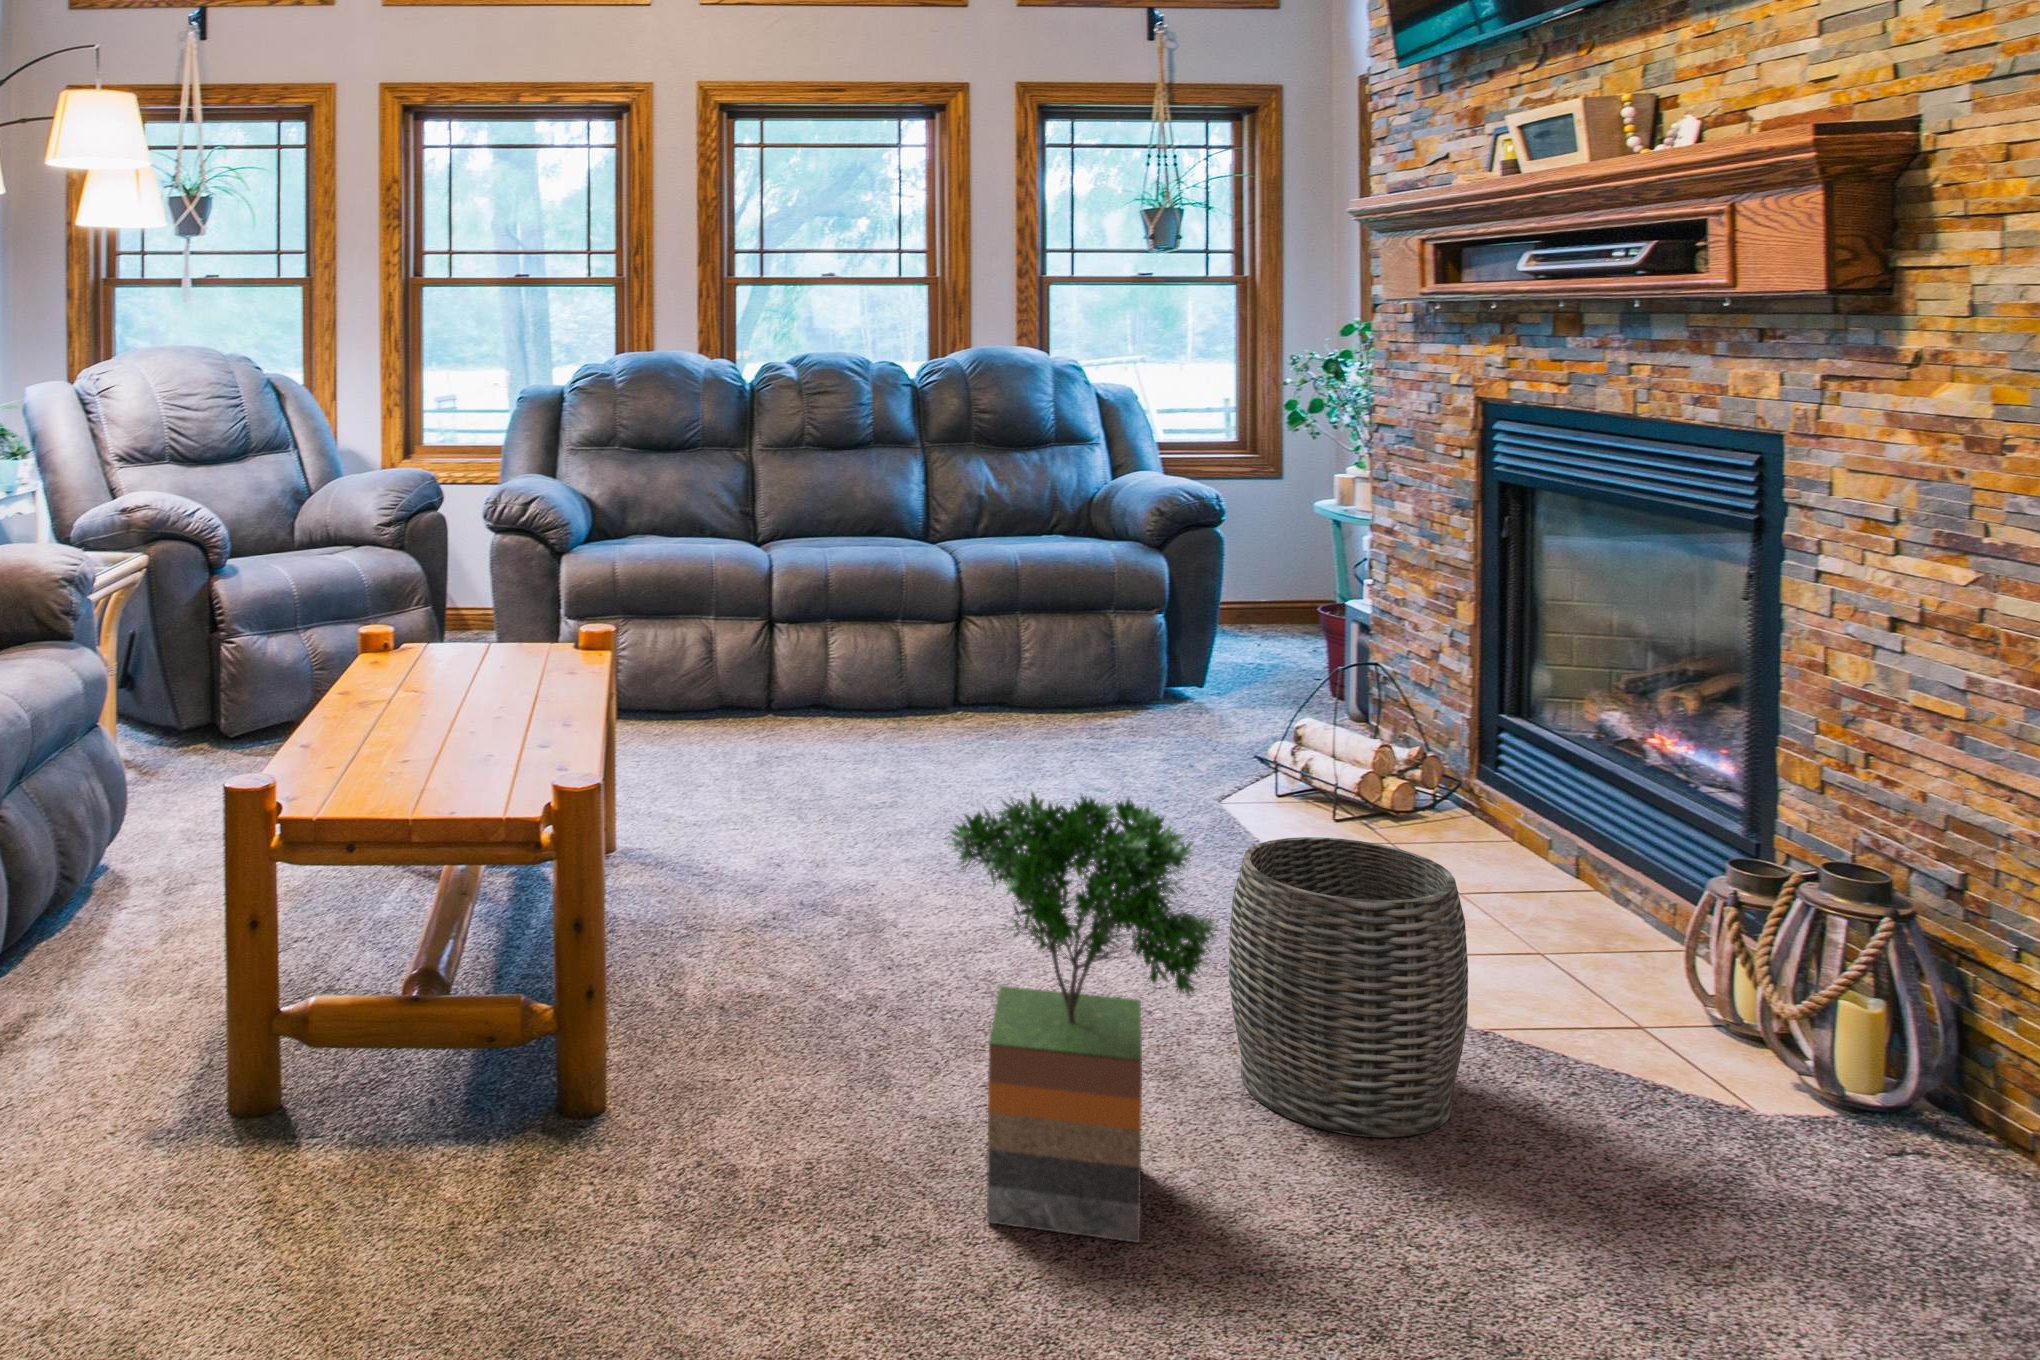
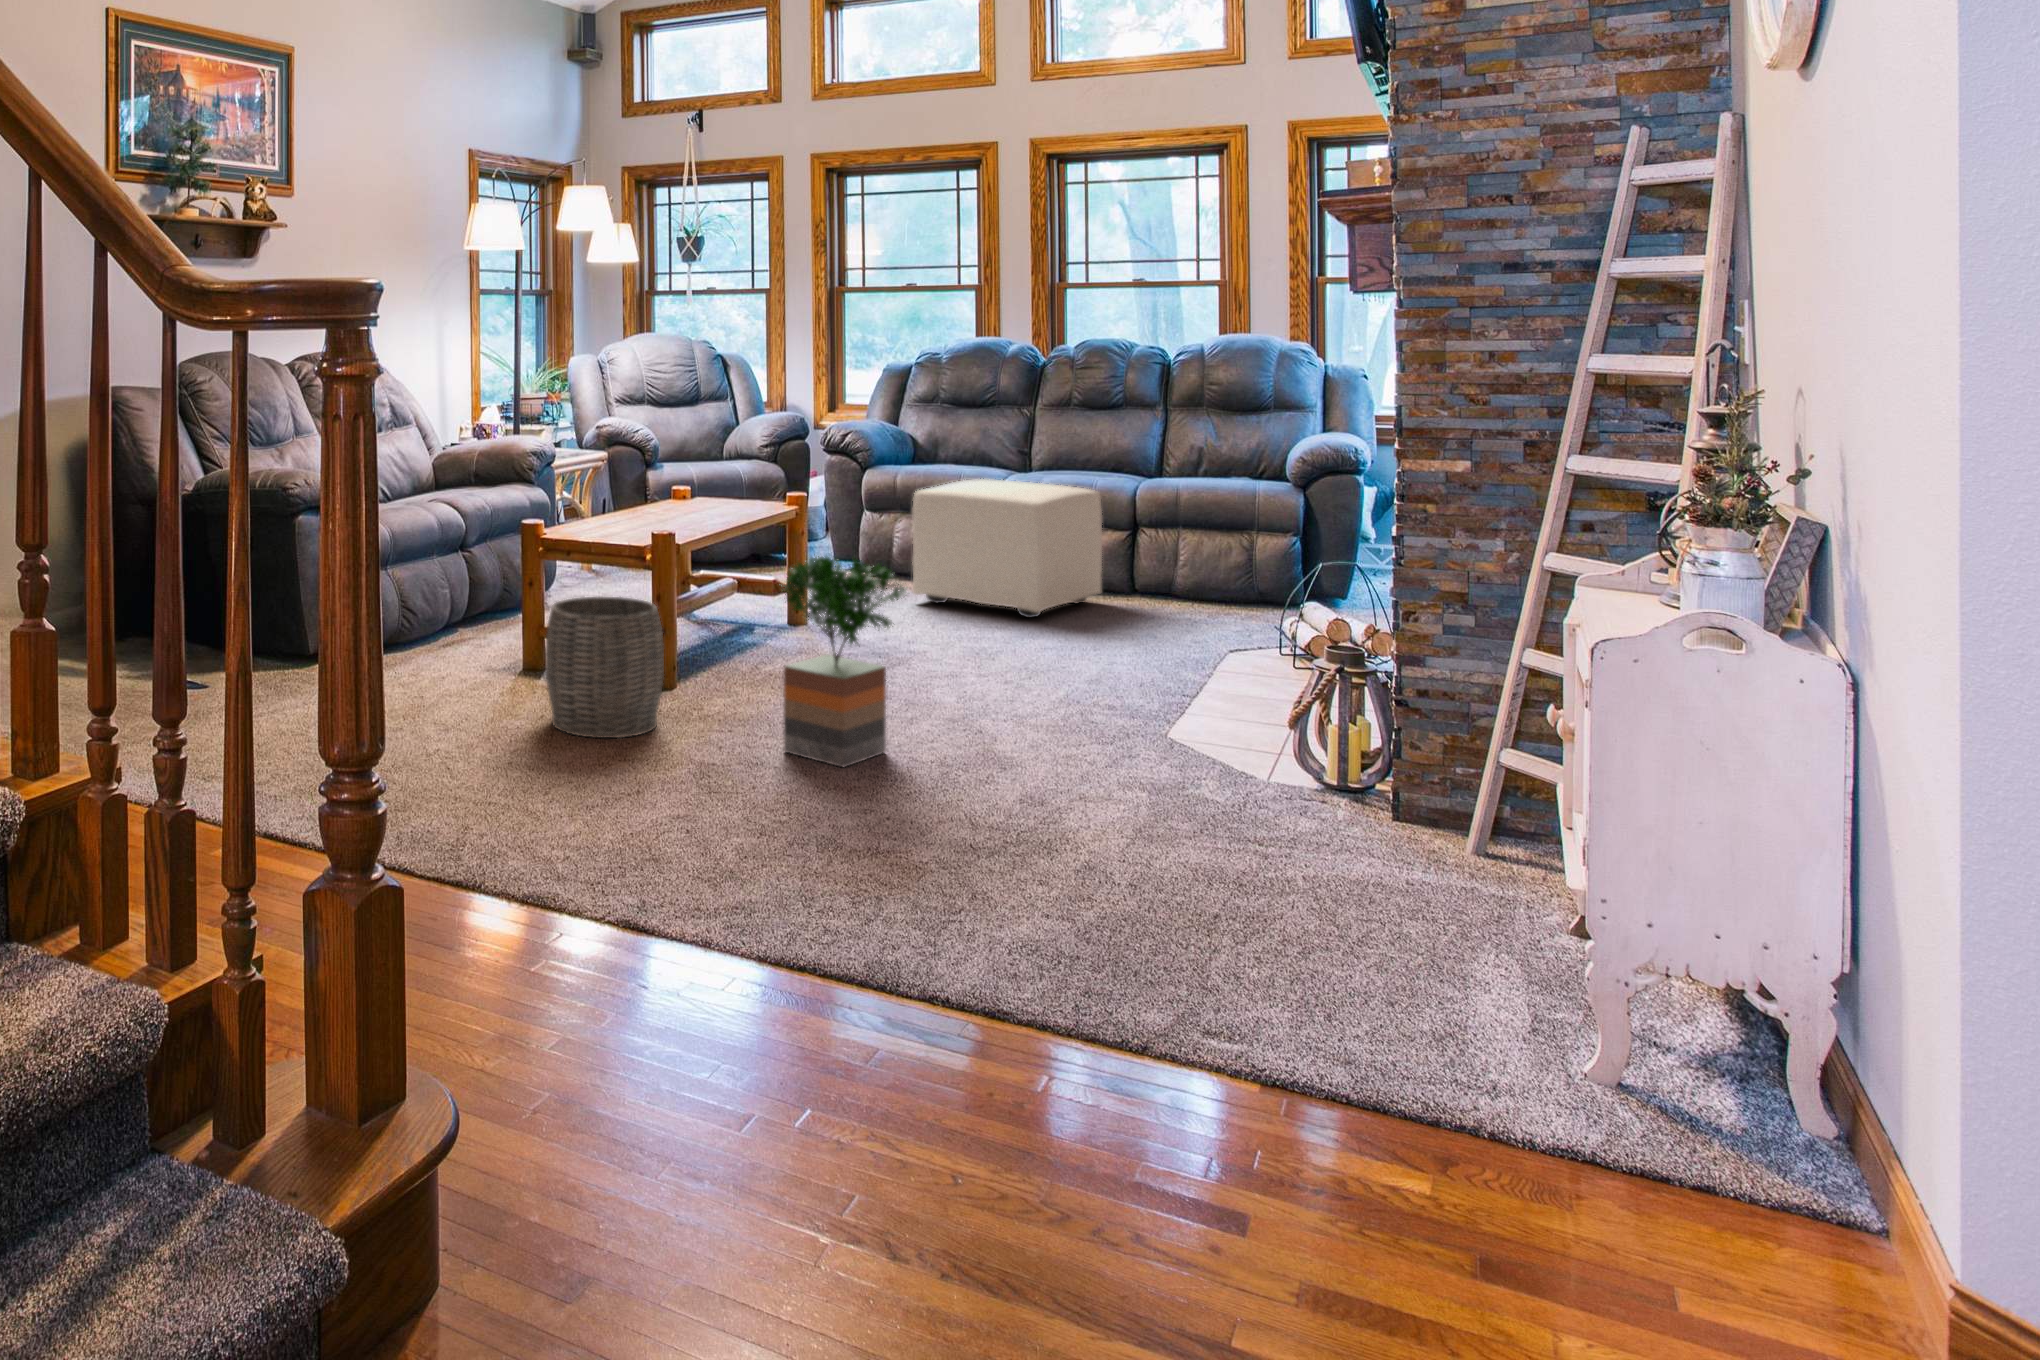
ottoman: none [709,565,938,773] -> present [912,479,1102,618]
woven basket: present [1229,837,1468,1137] -> present [546,597,664,738]

